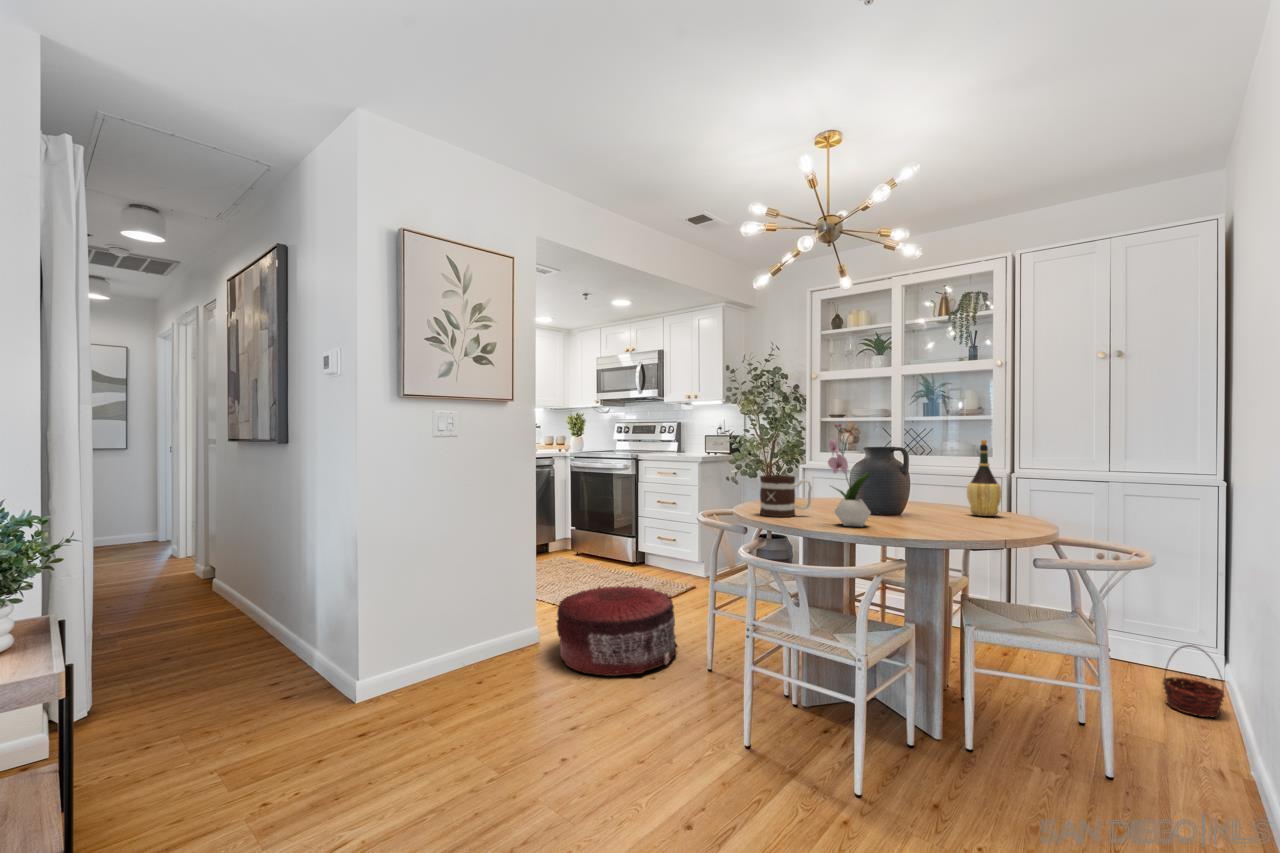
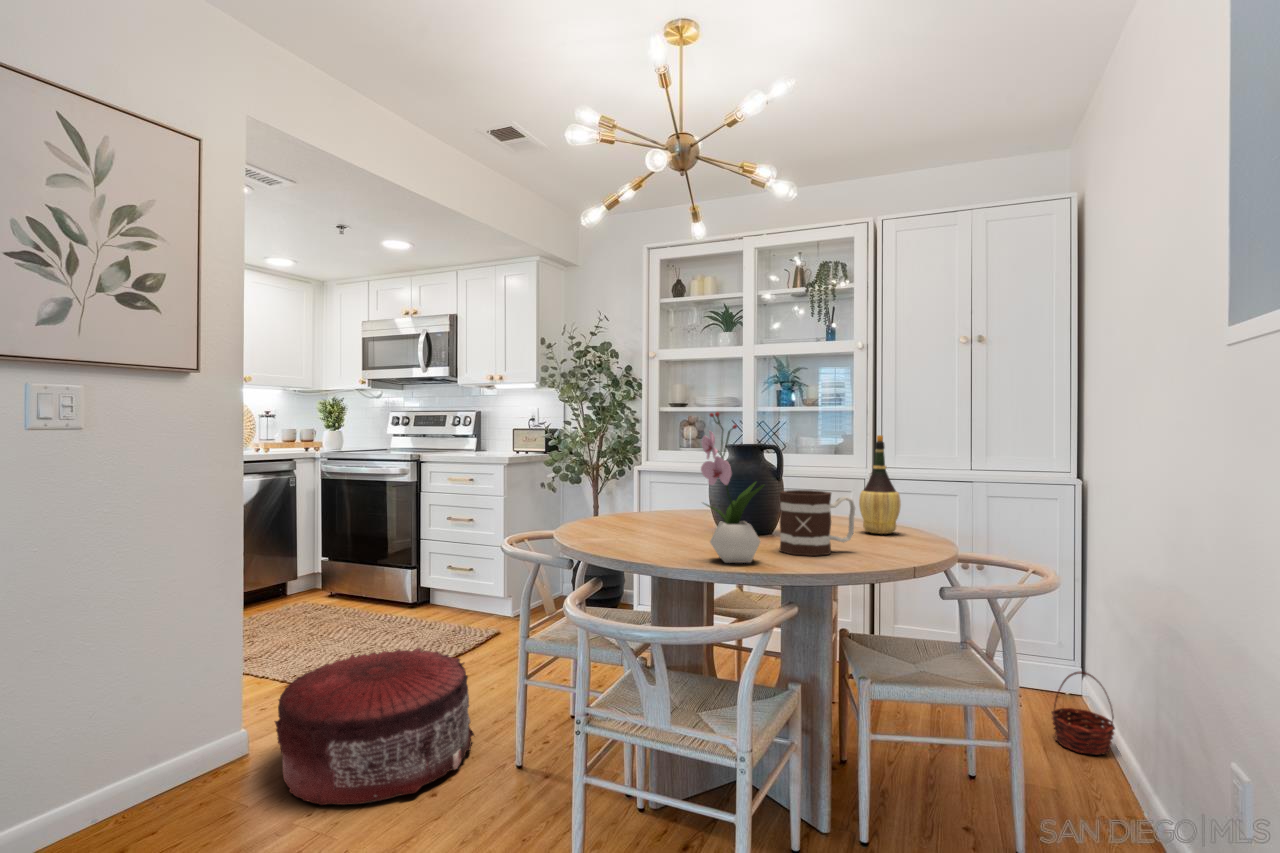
mug: present [760,475,812,517] -> present [780,490,855,556]

